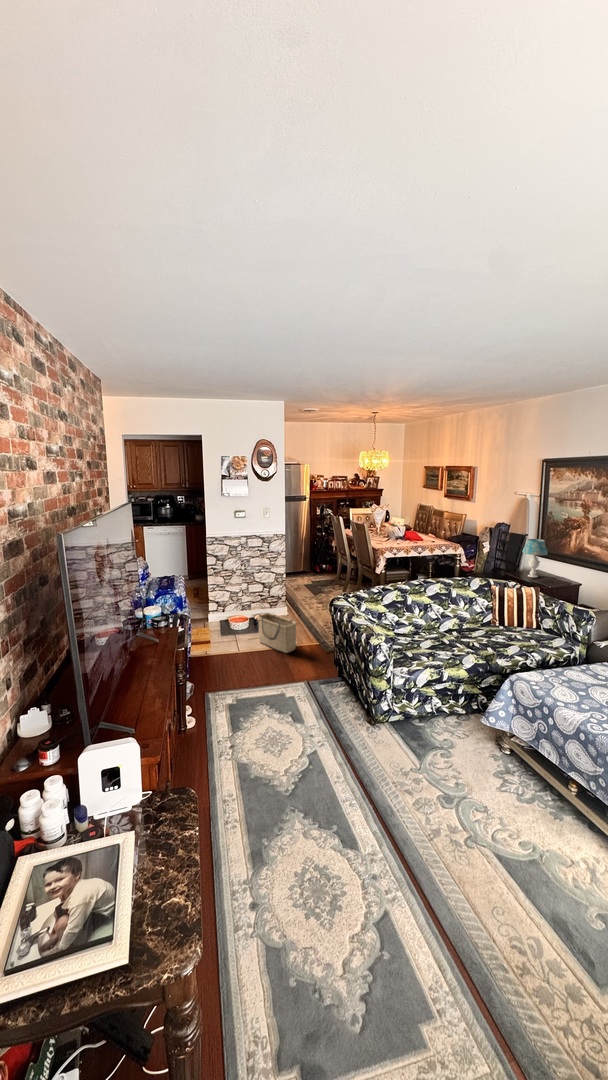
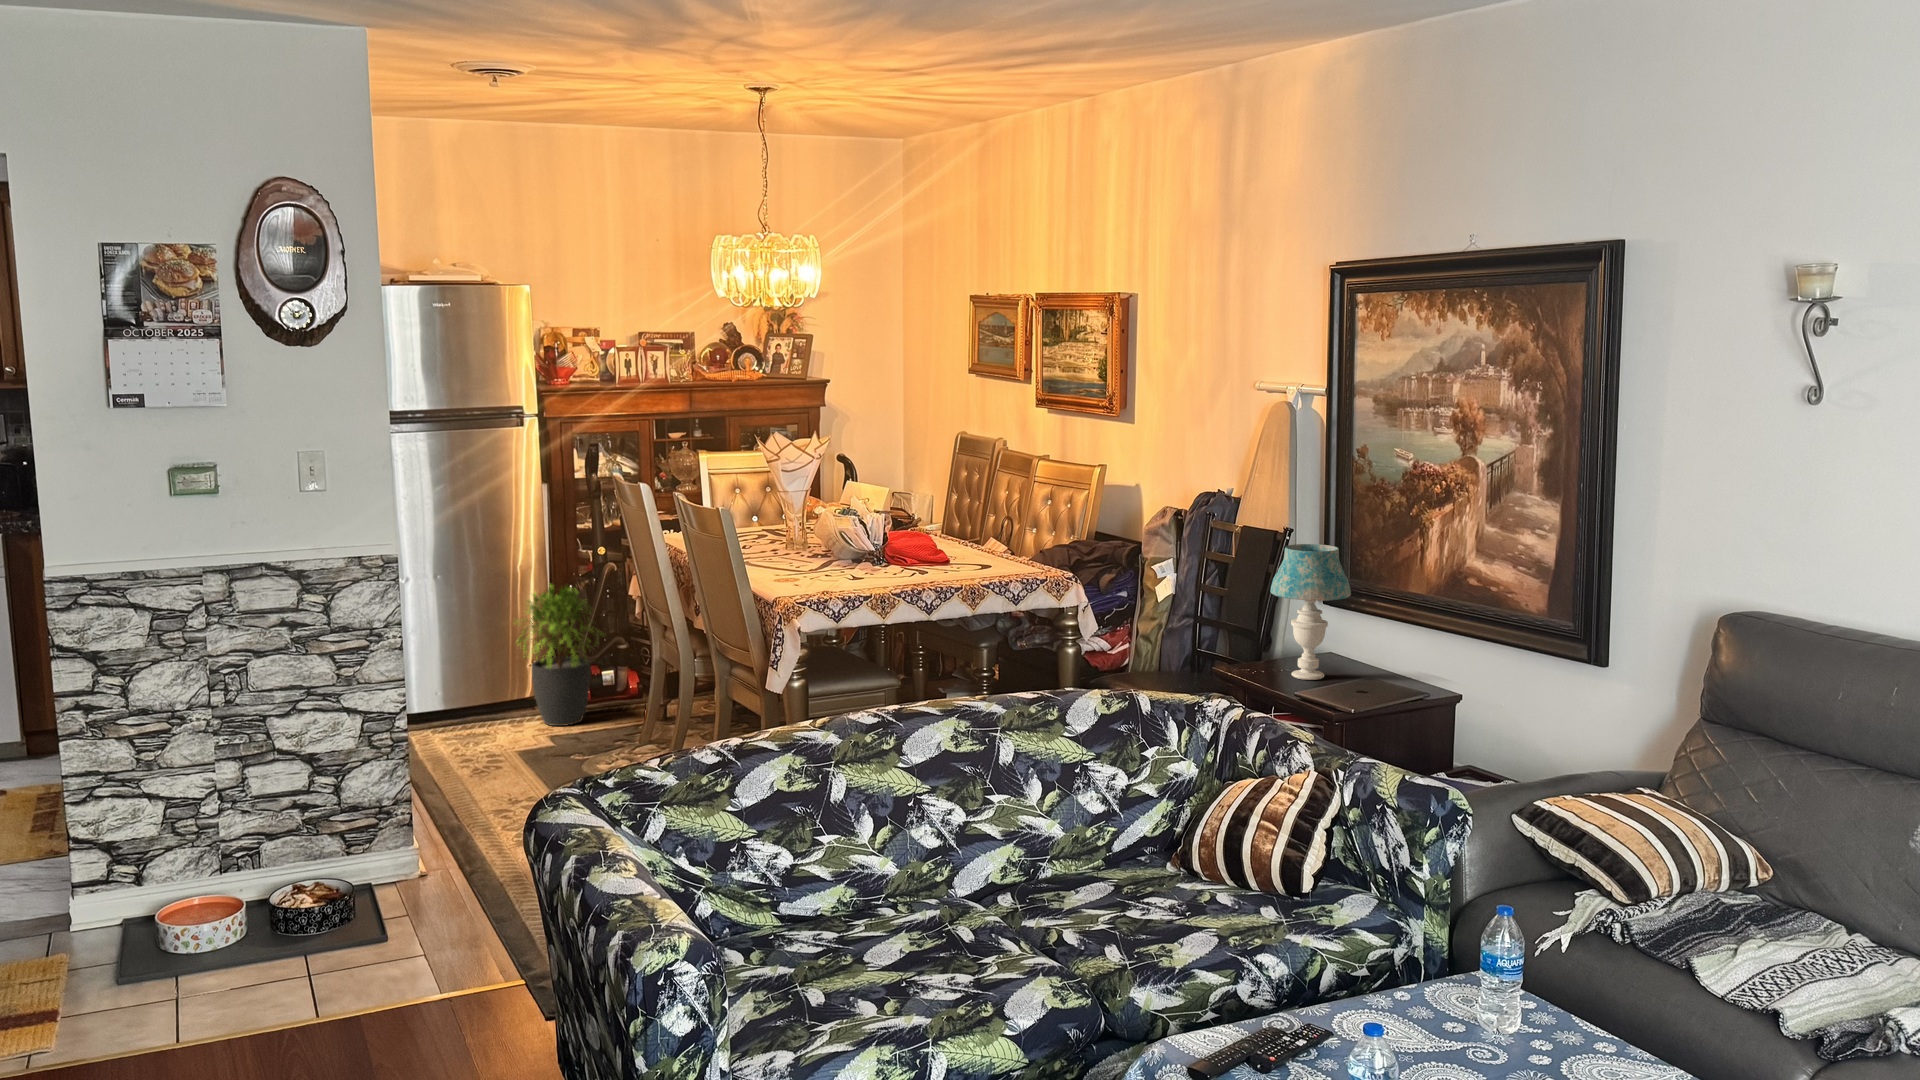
potted plant: none [301,541,325,578] -> present [517,585,602,726]
basket: present [257,613,297,653] -> none [250,875,415,1036]

